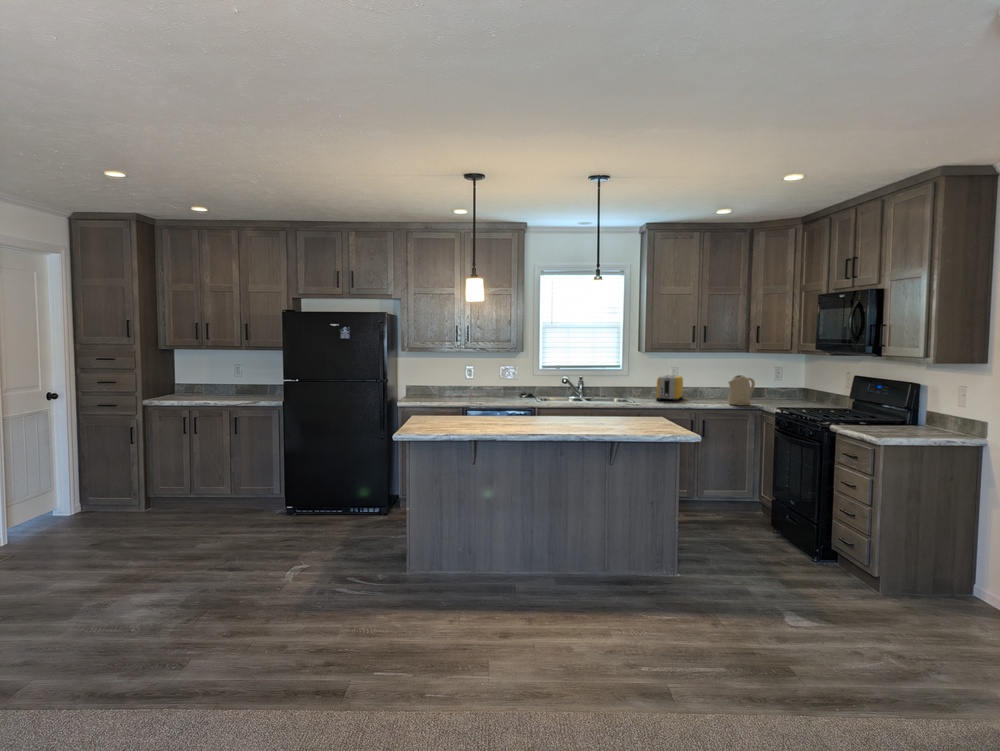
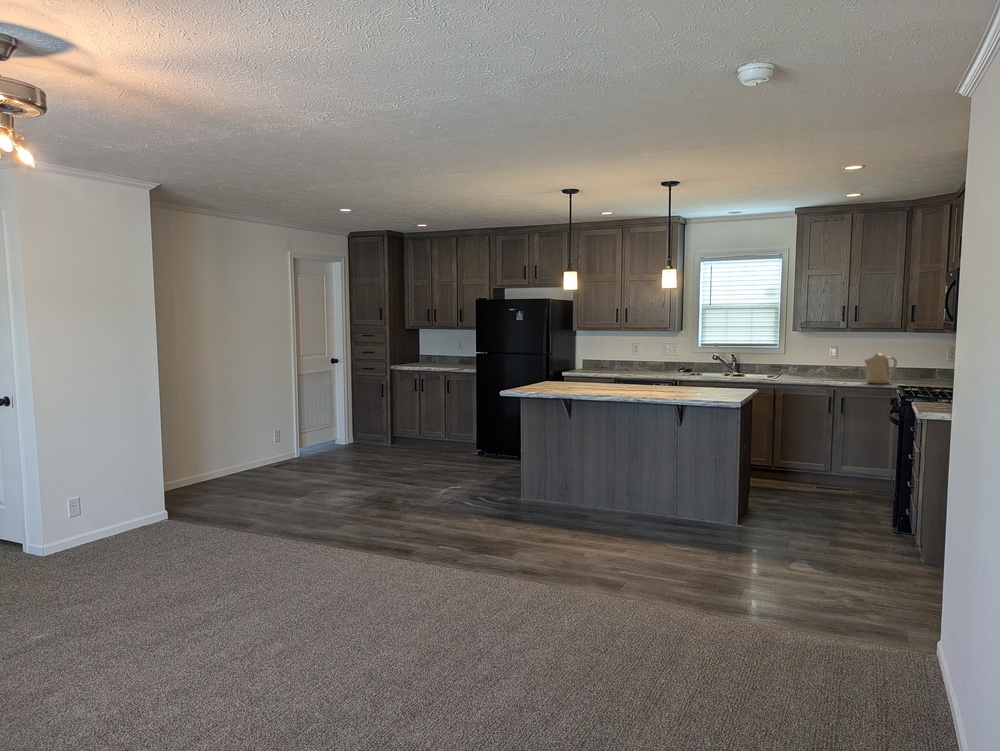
toaster: present [657,375,683,401] -> none [806,355,841,380]

